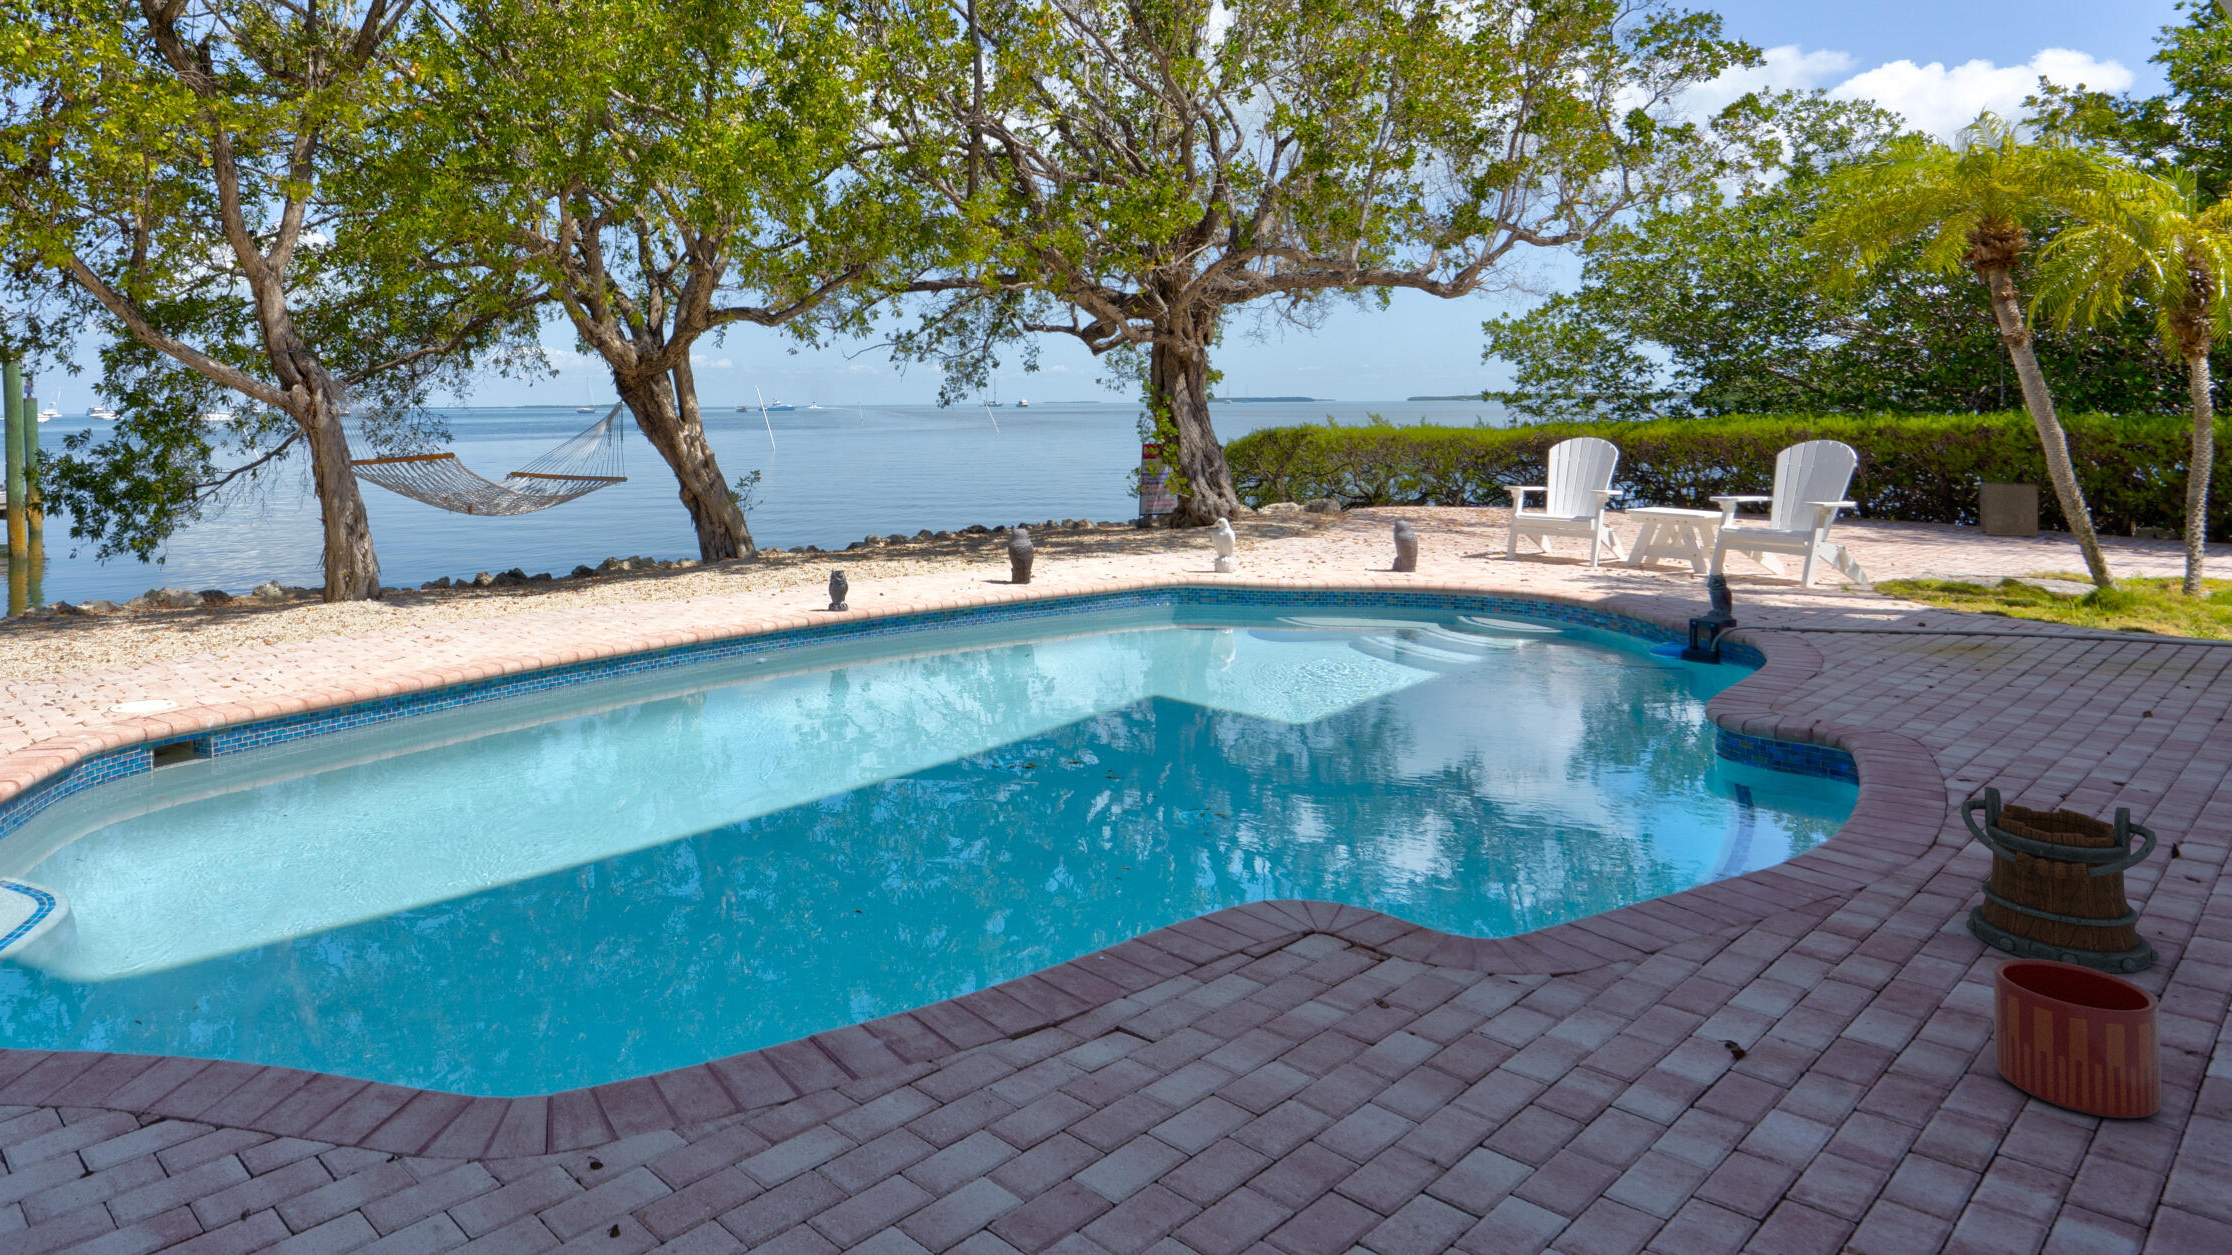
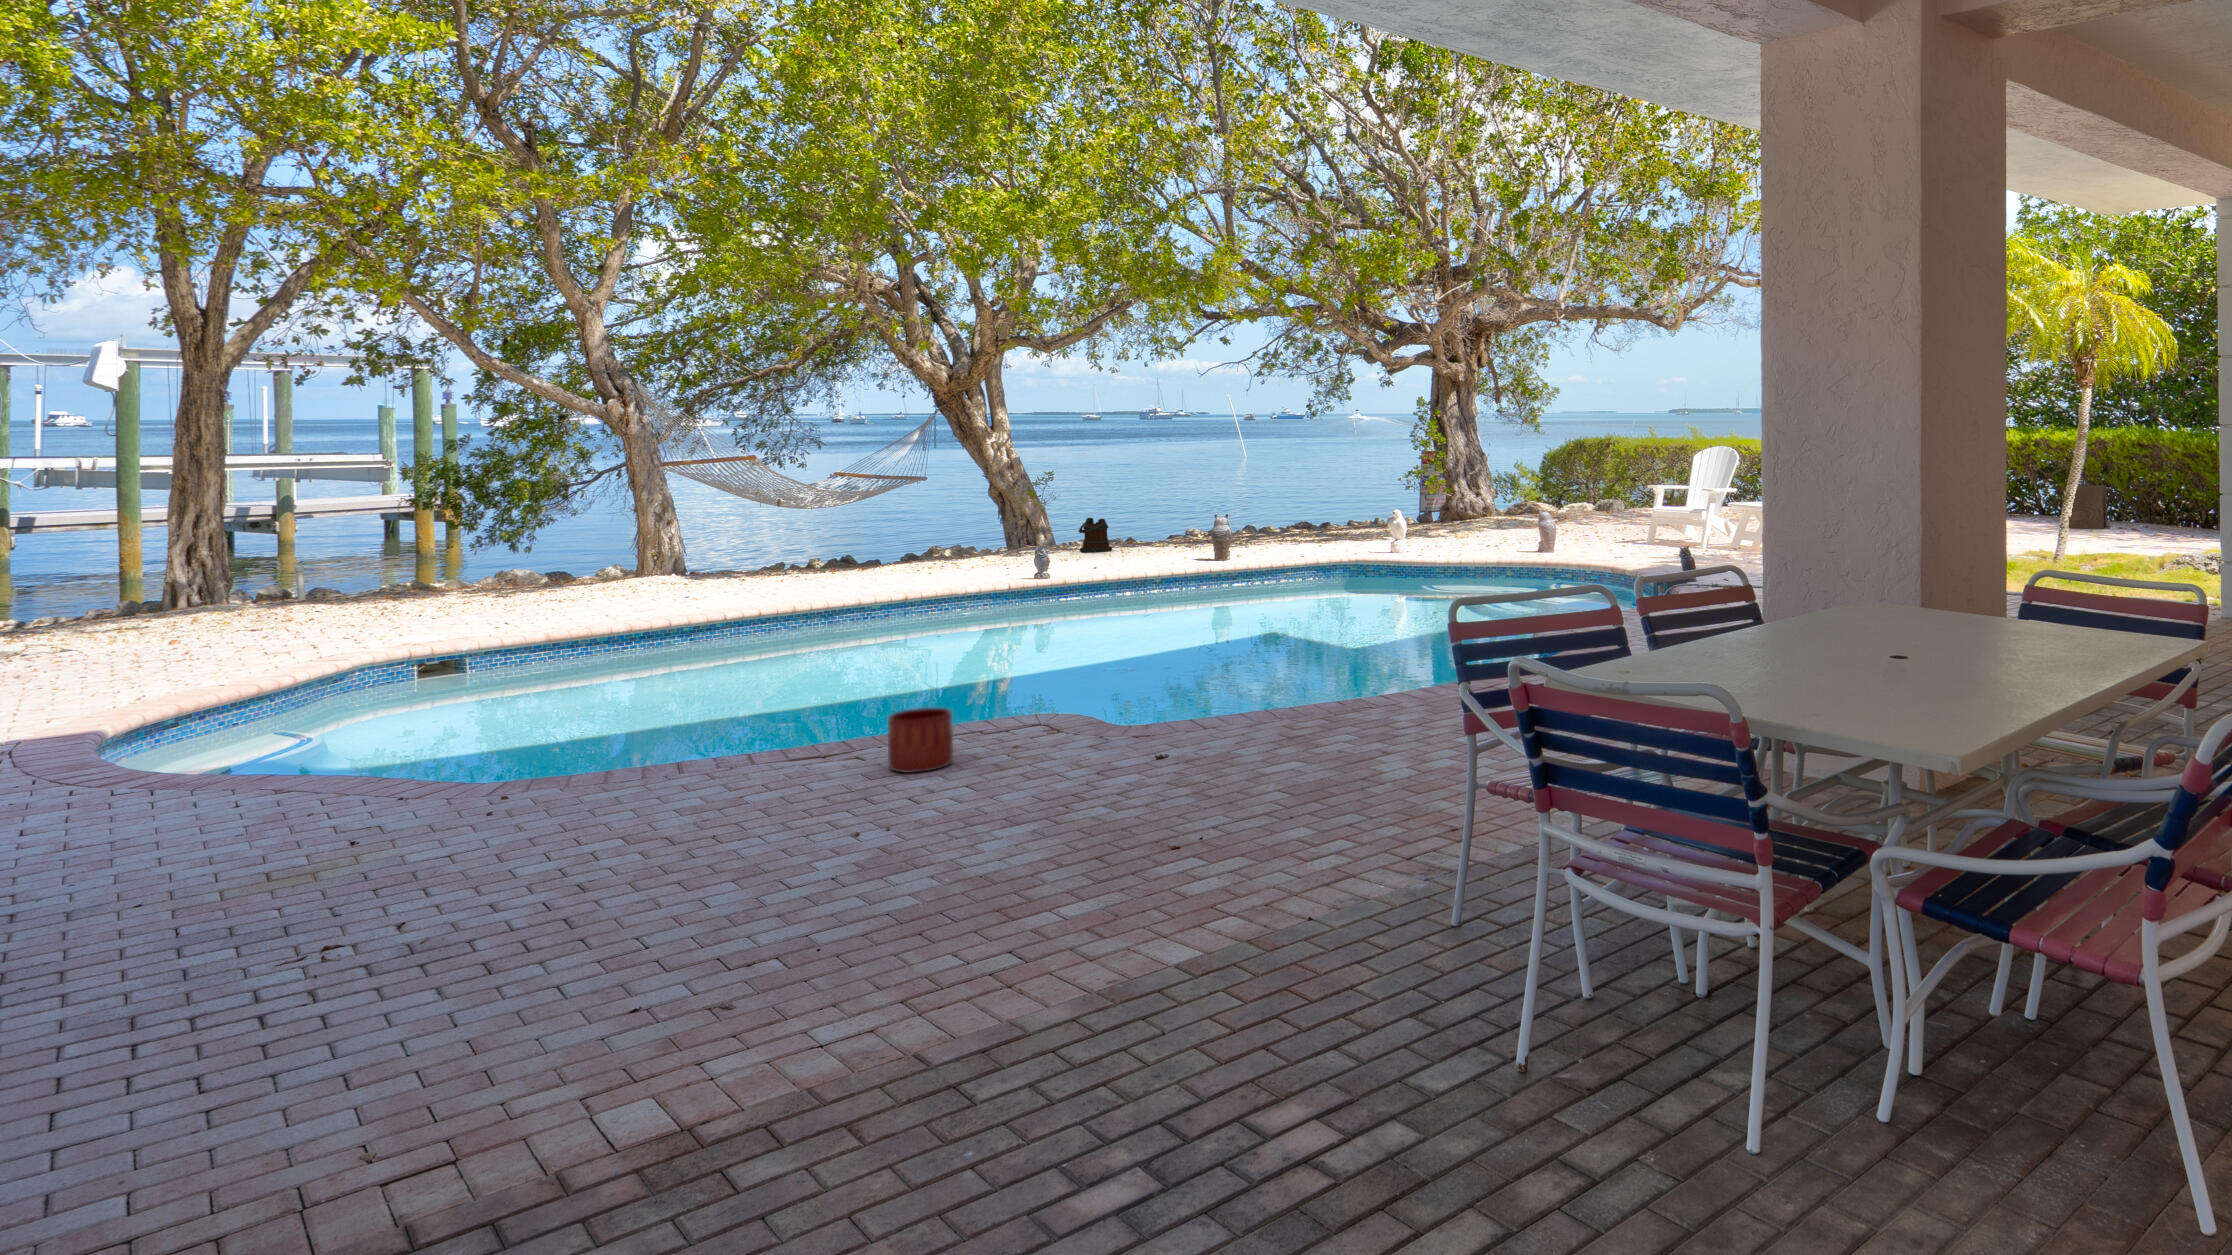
bucket: present [1961,787,2159,973] -> present [1079,518,1112,553]
planter: present [1994,959,2161,1118] -> present [888,708,953,773]

